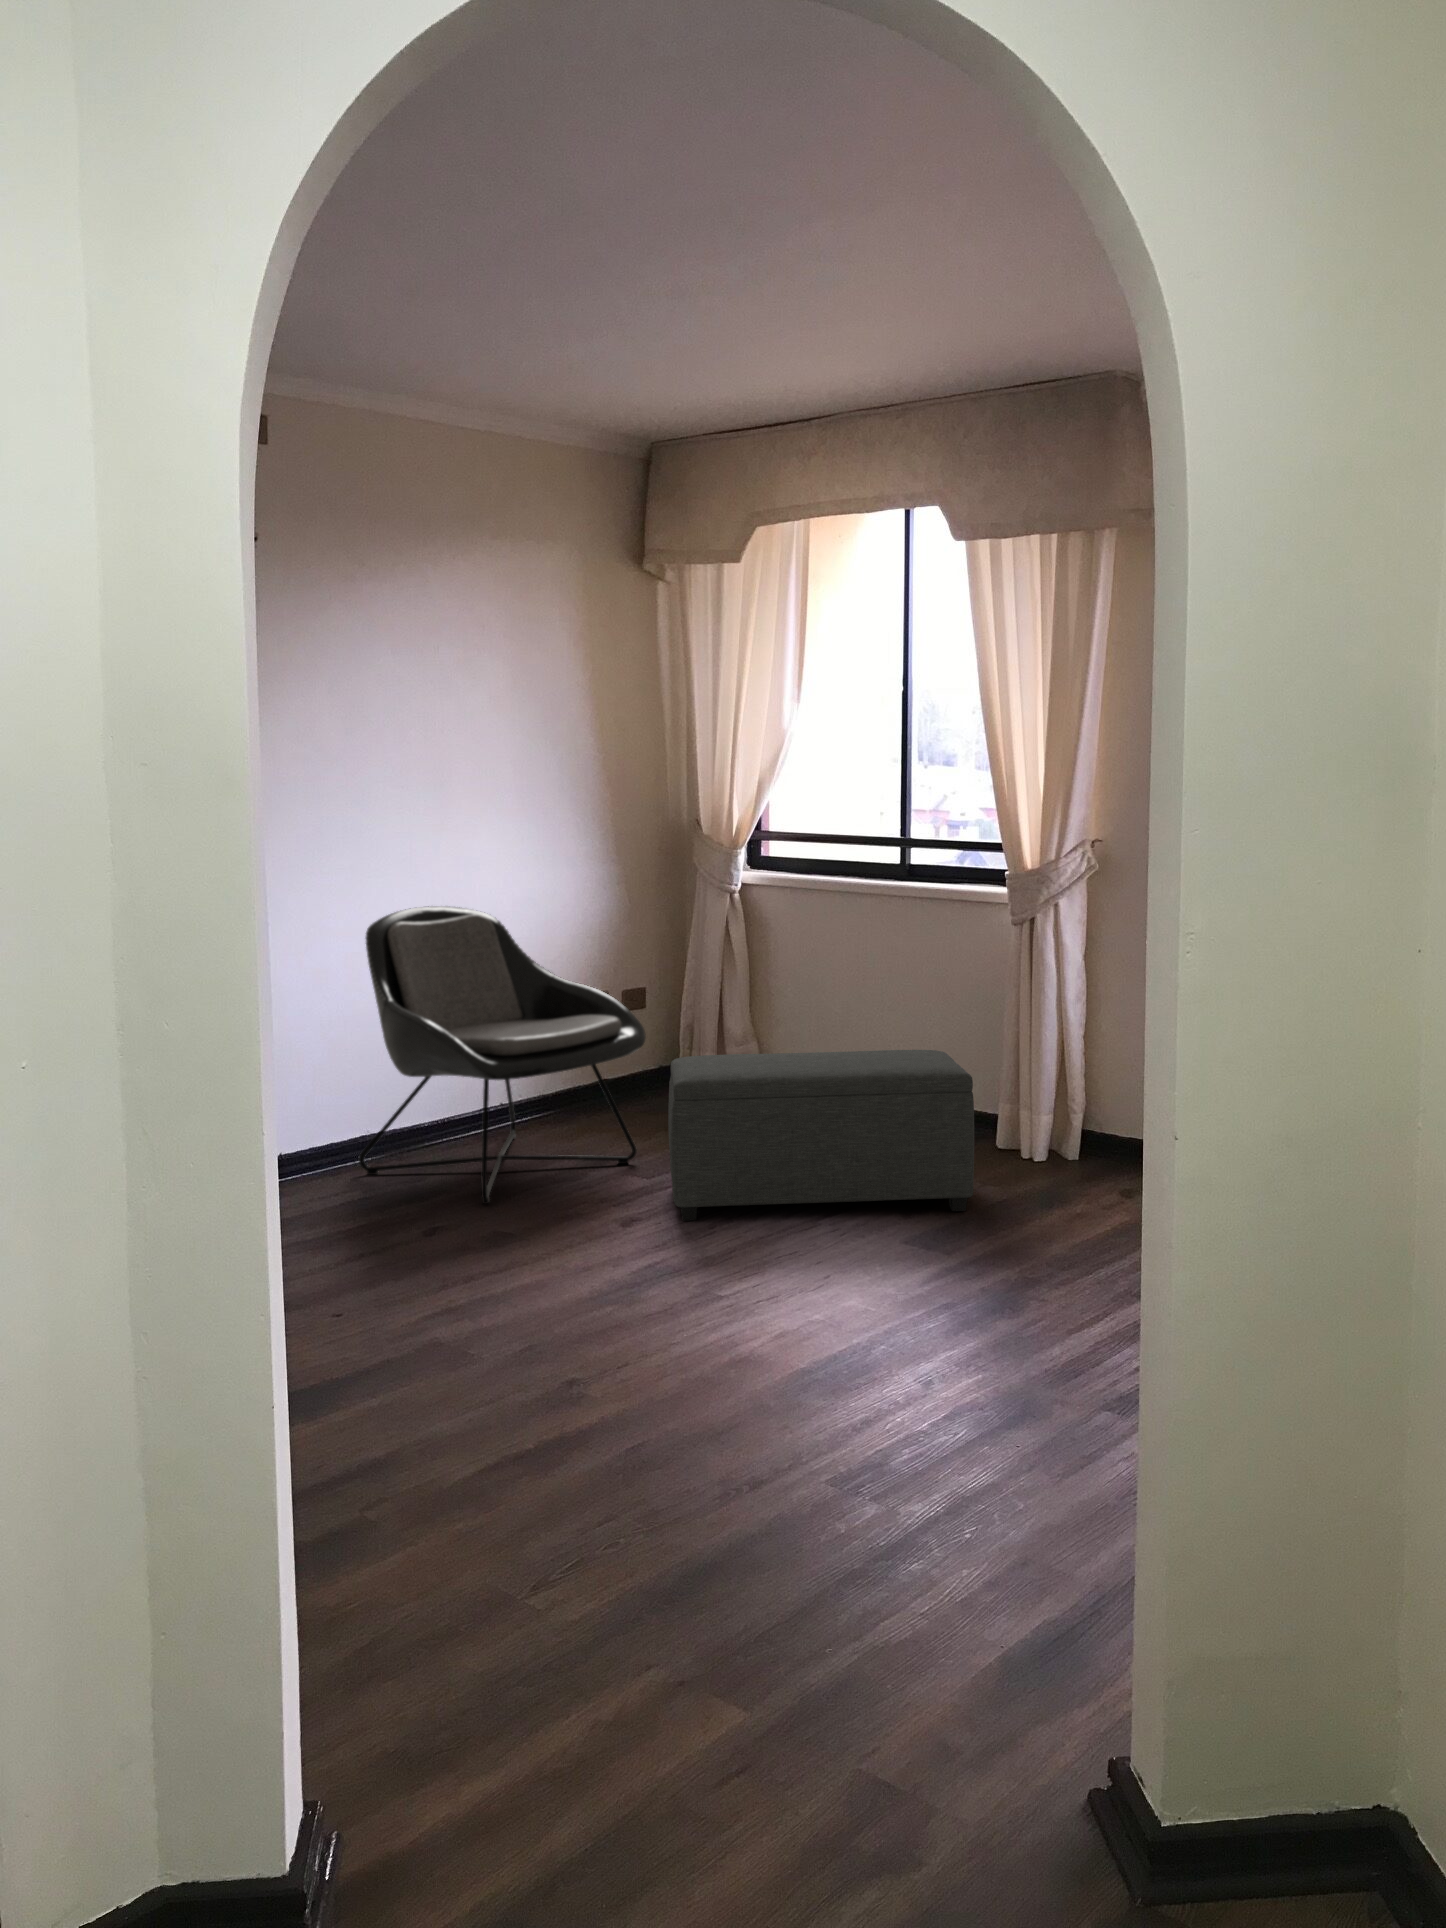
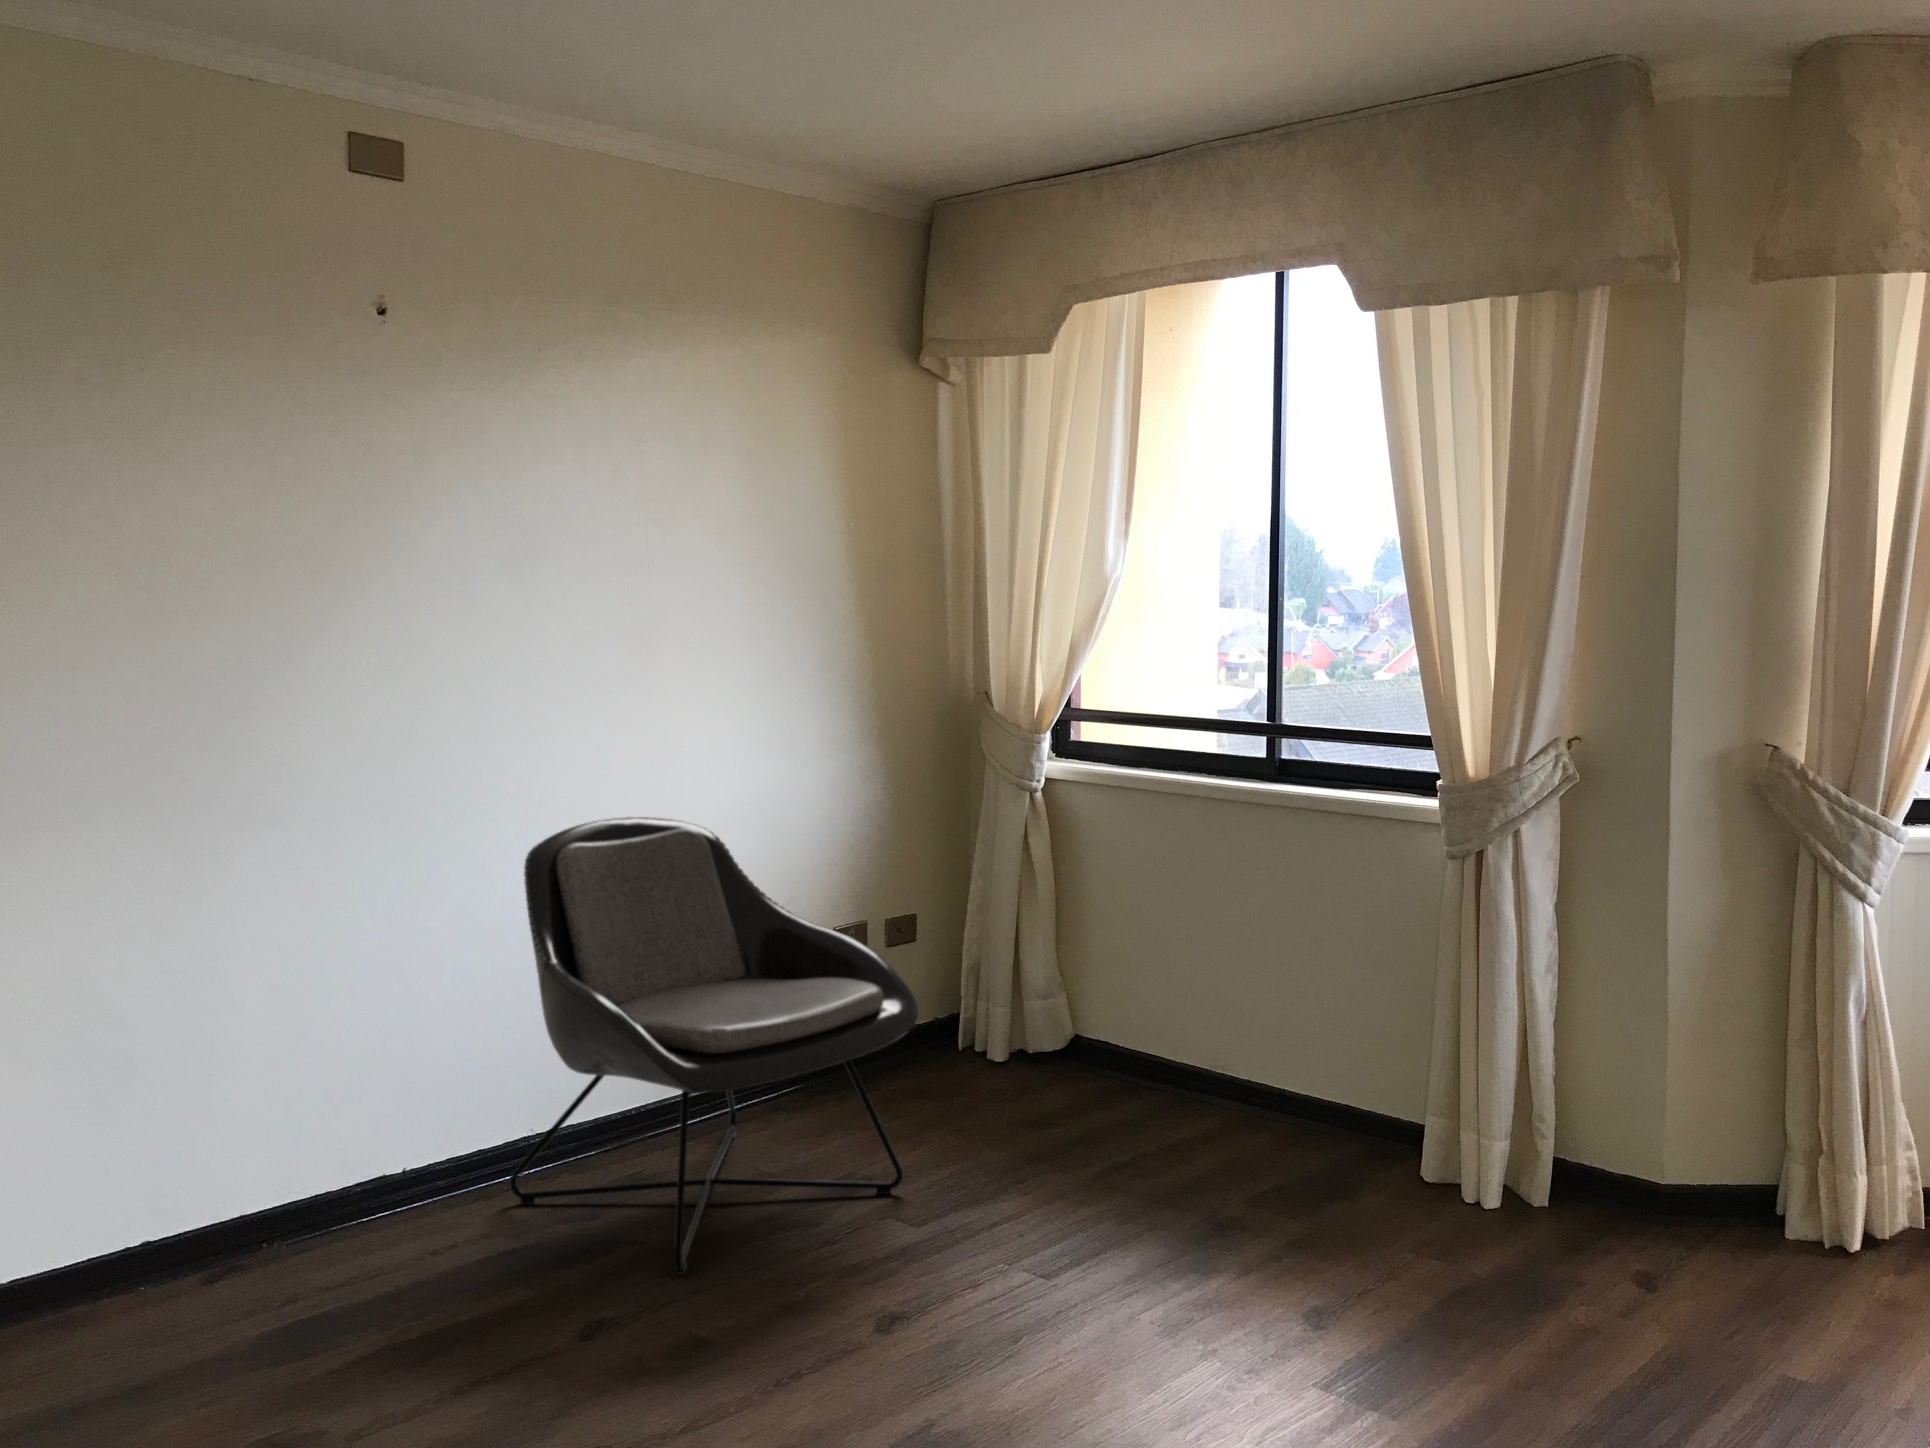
ottoman: present [668,1050,974,1221] -> none [952,1049,1421,1322]

